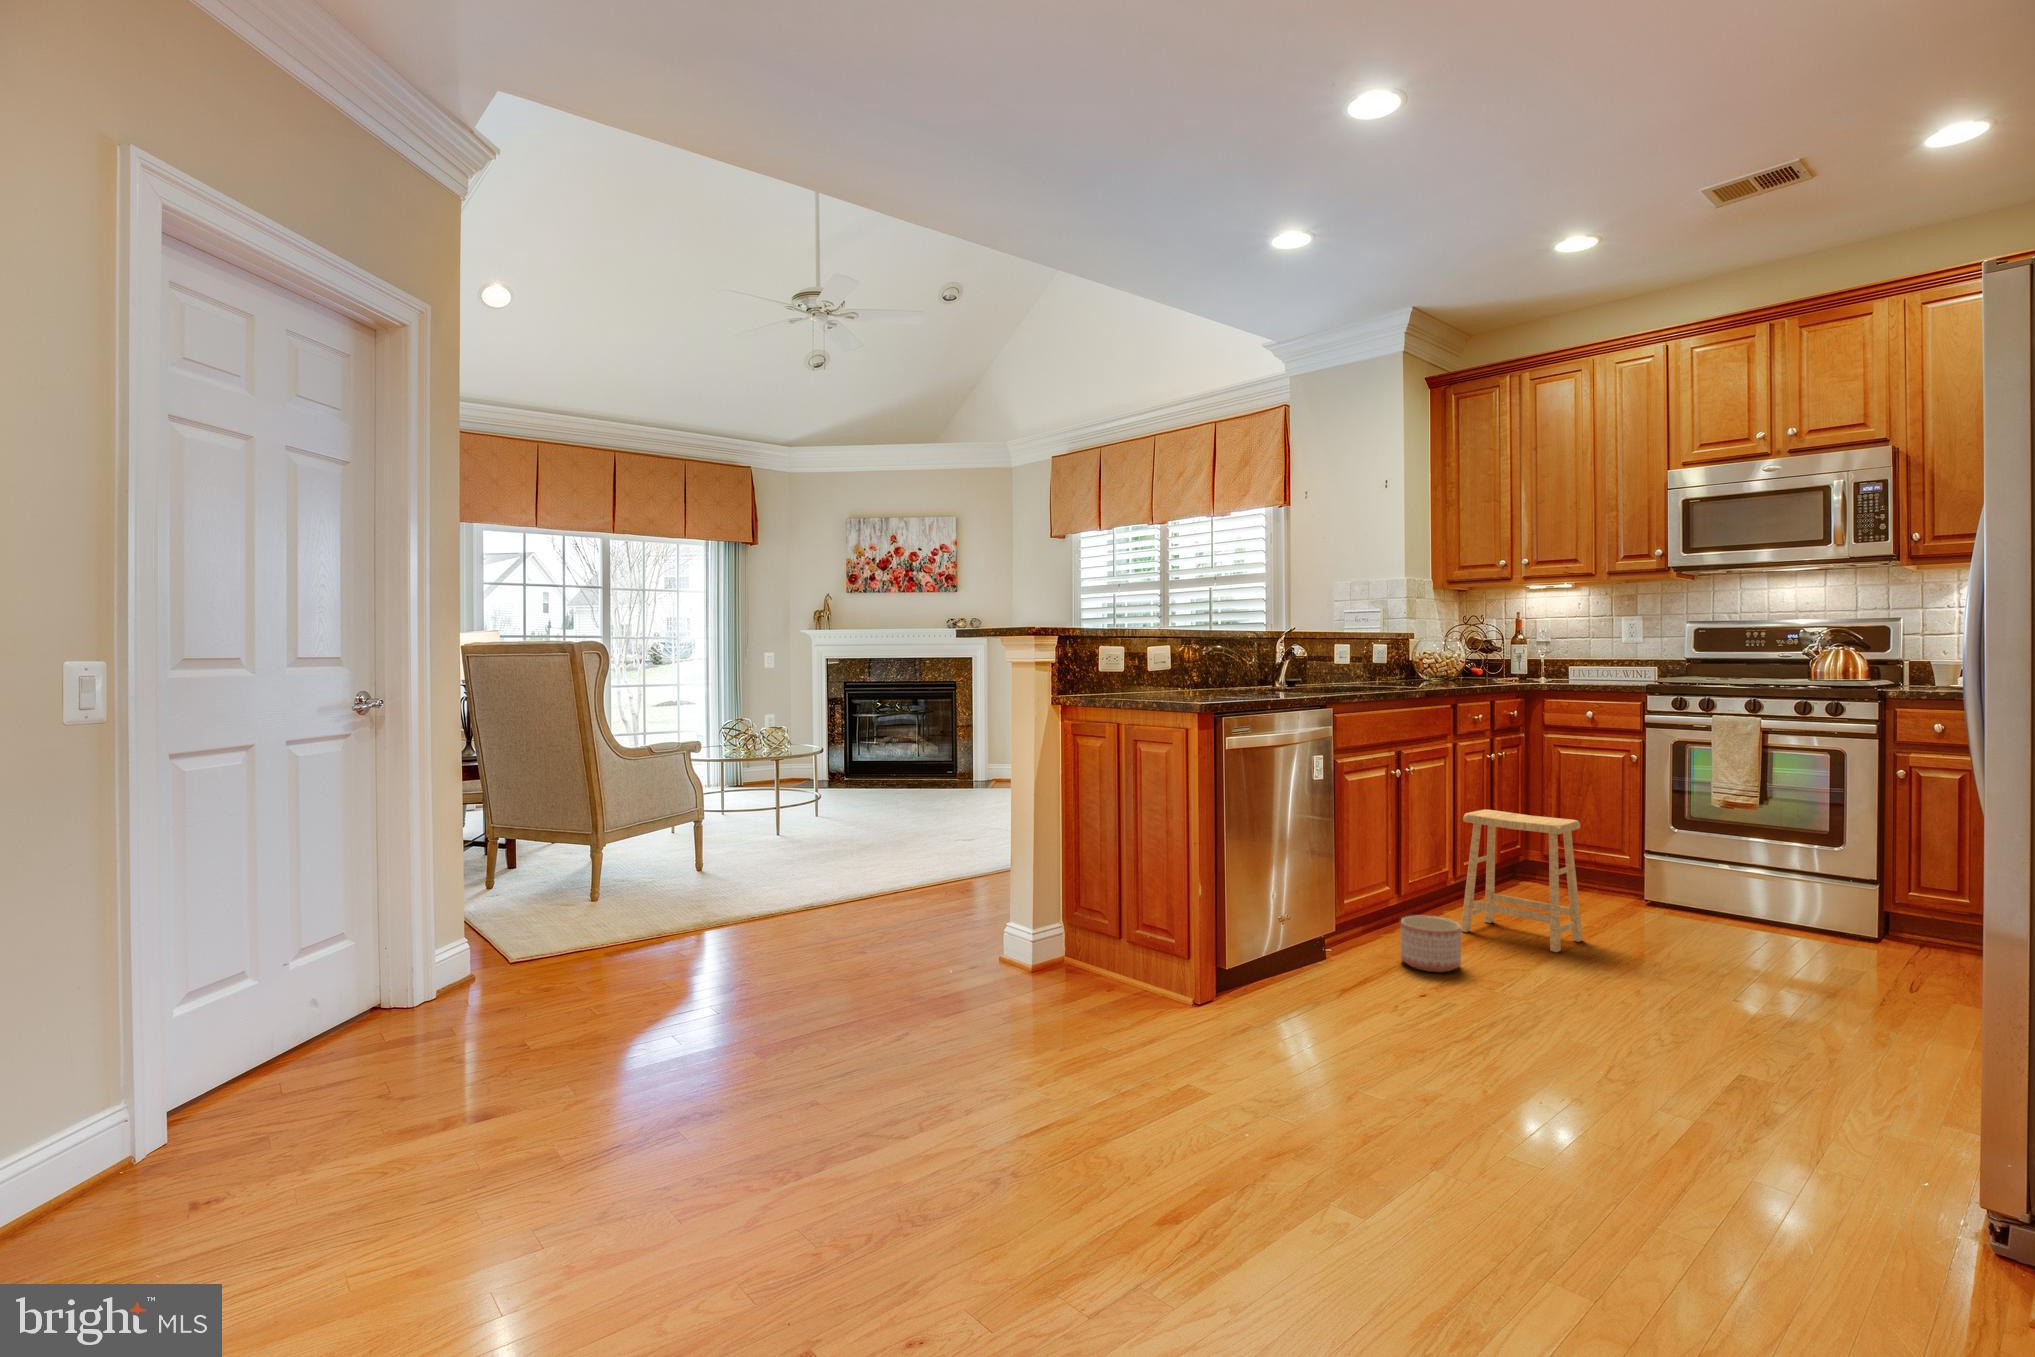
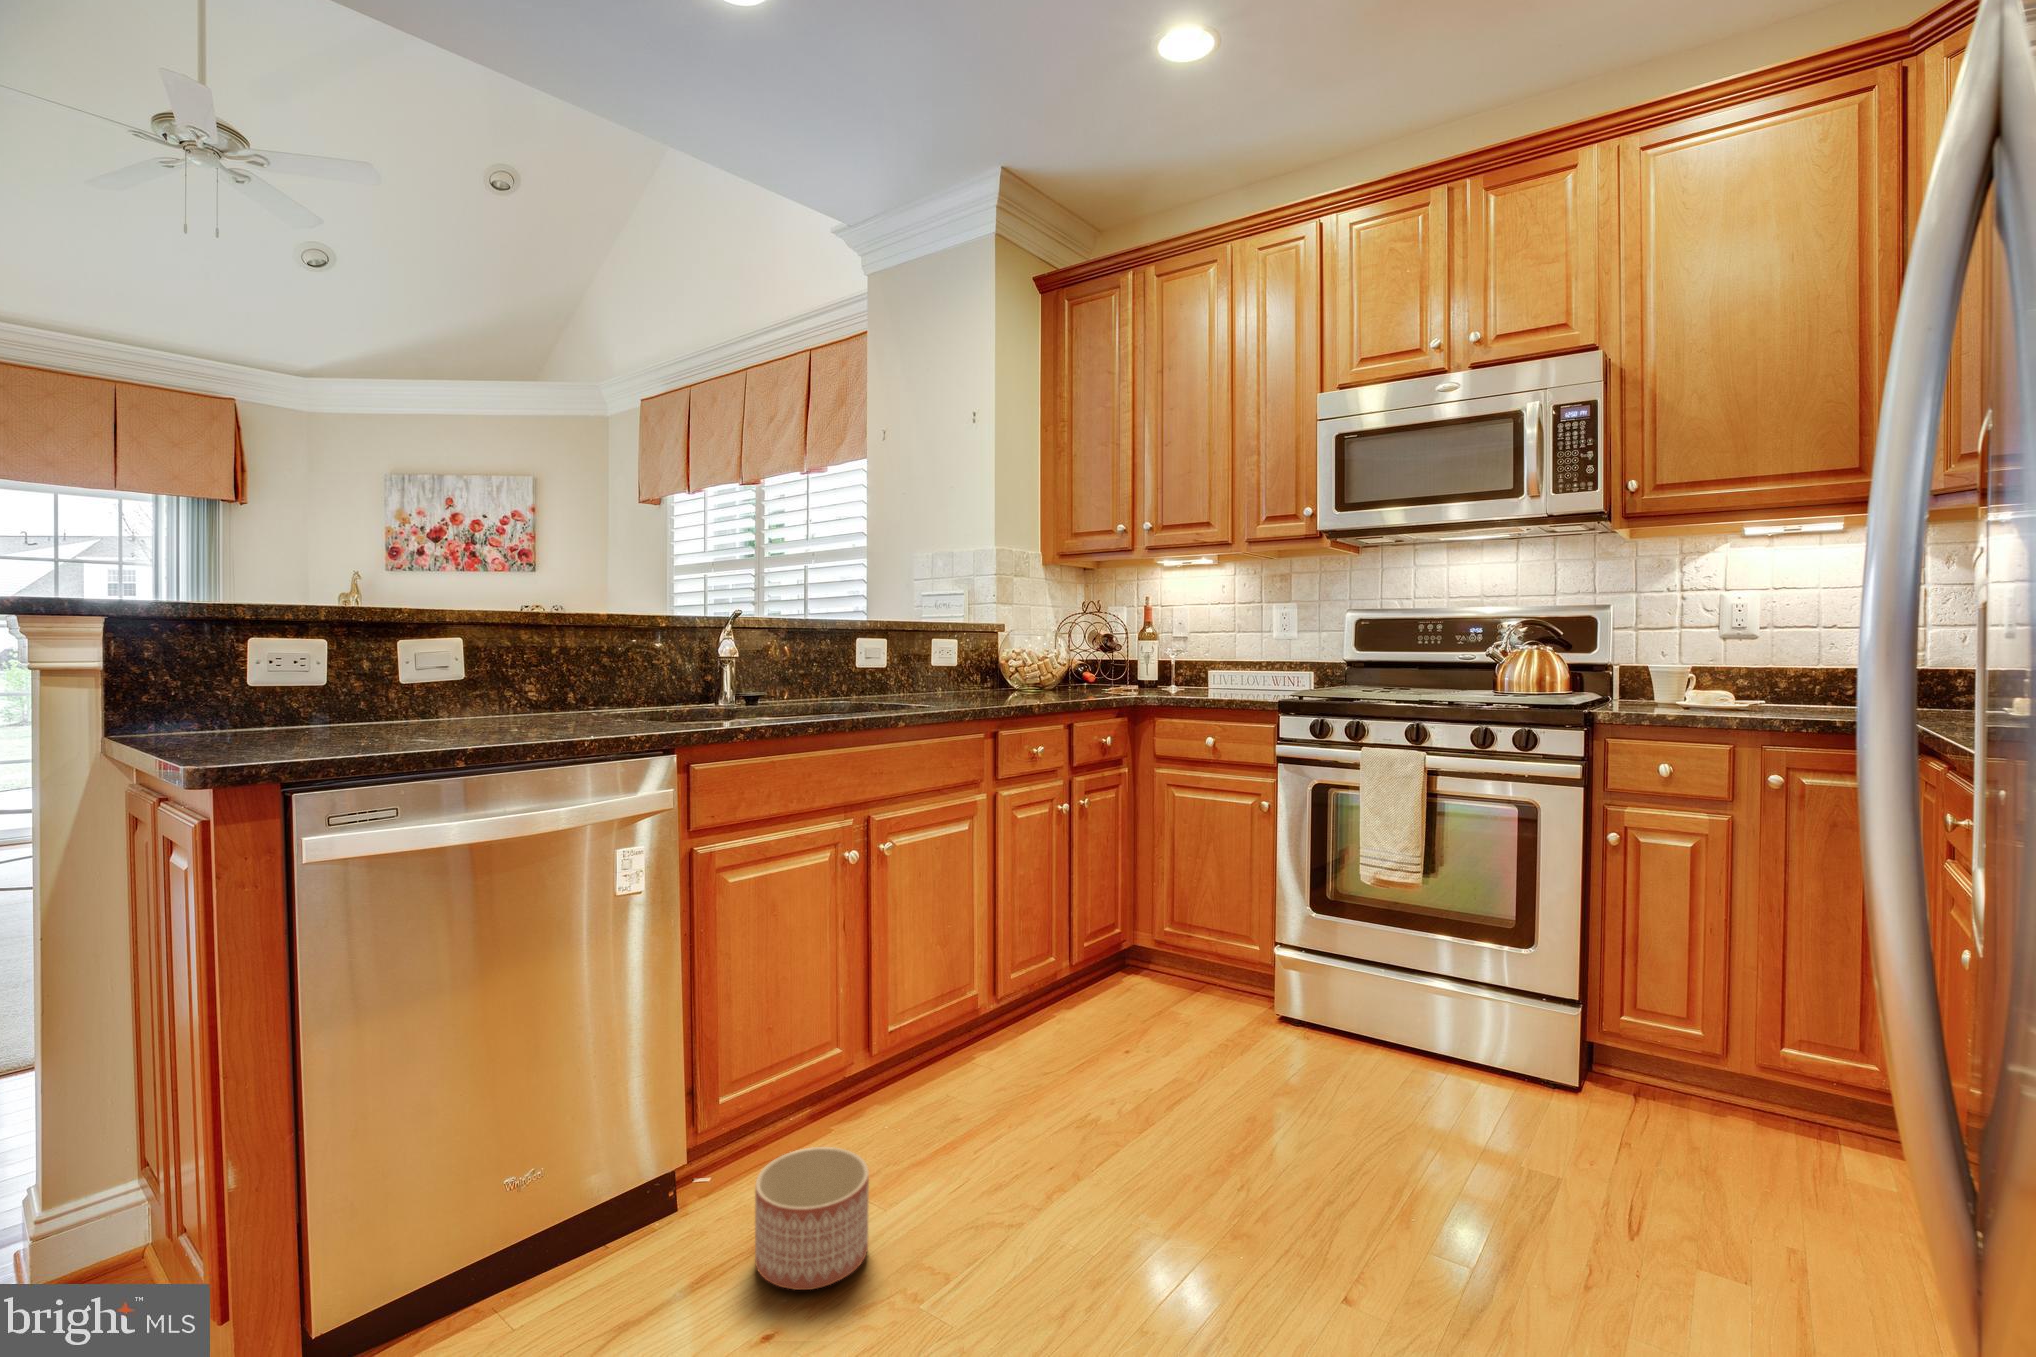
footstool: present [1461,809,1583,952] -> none [952,908,1142,1186]

